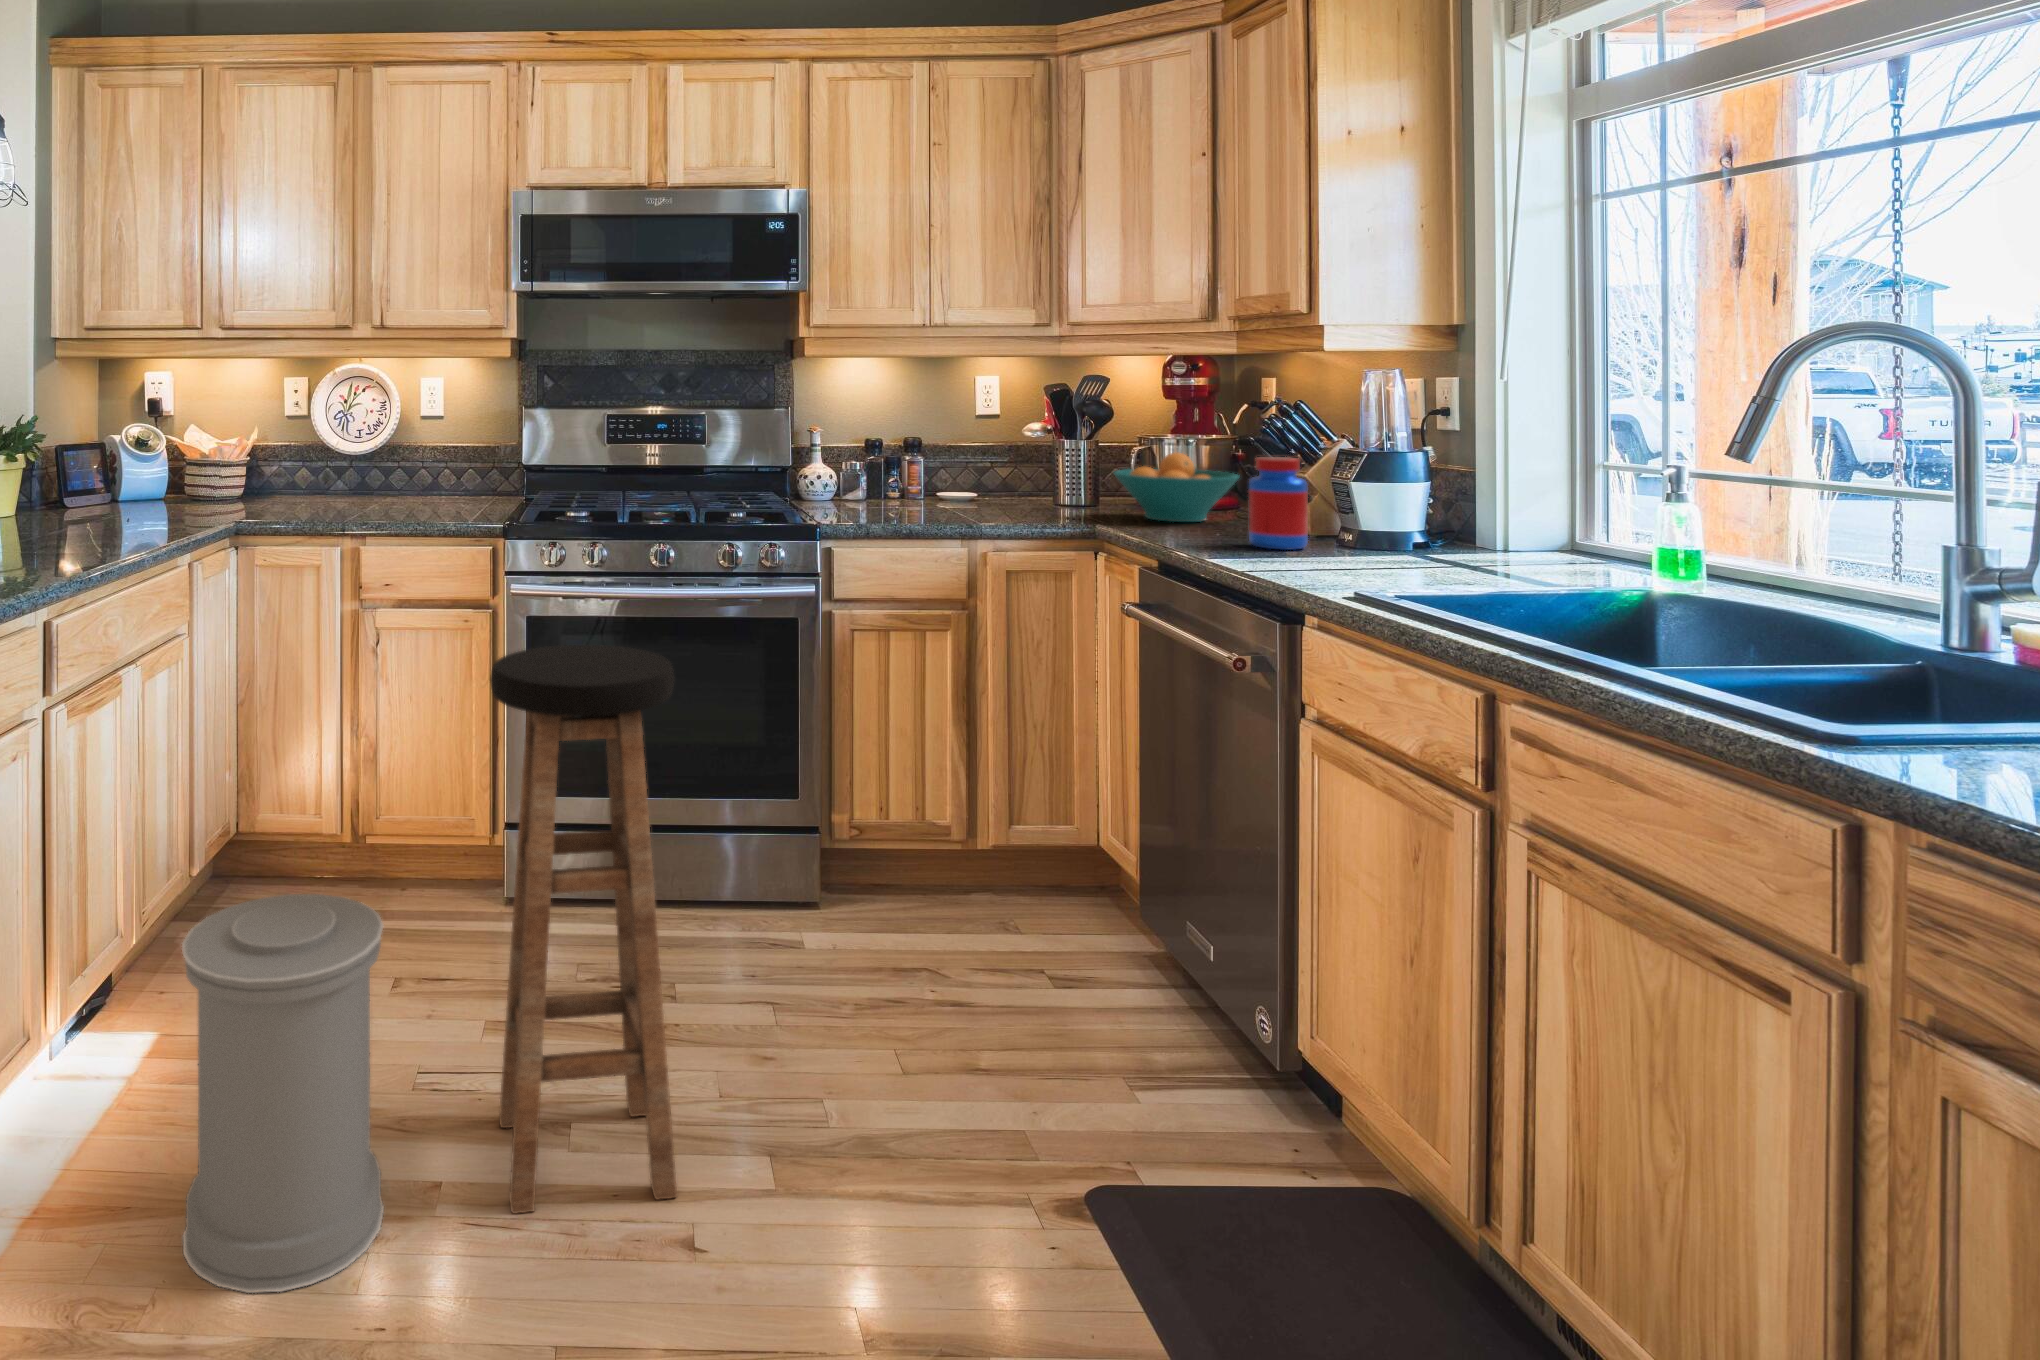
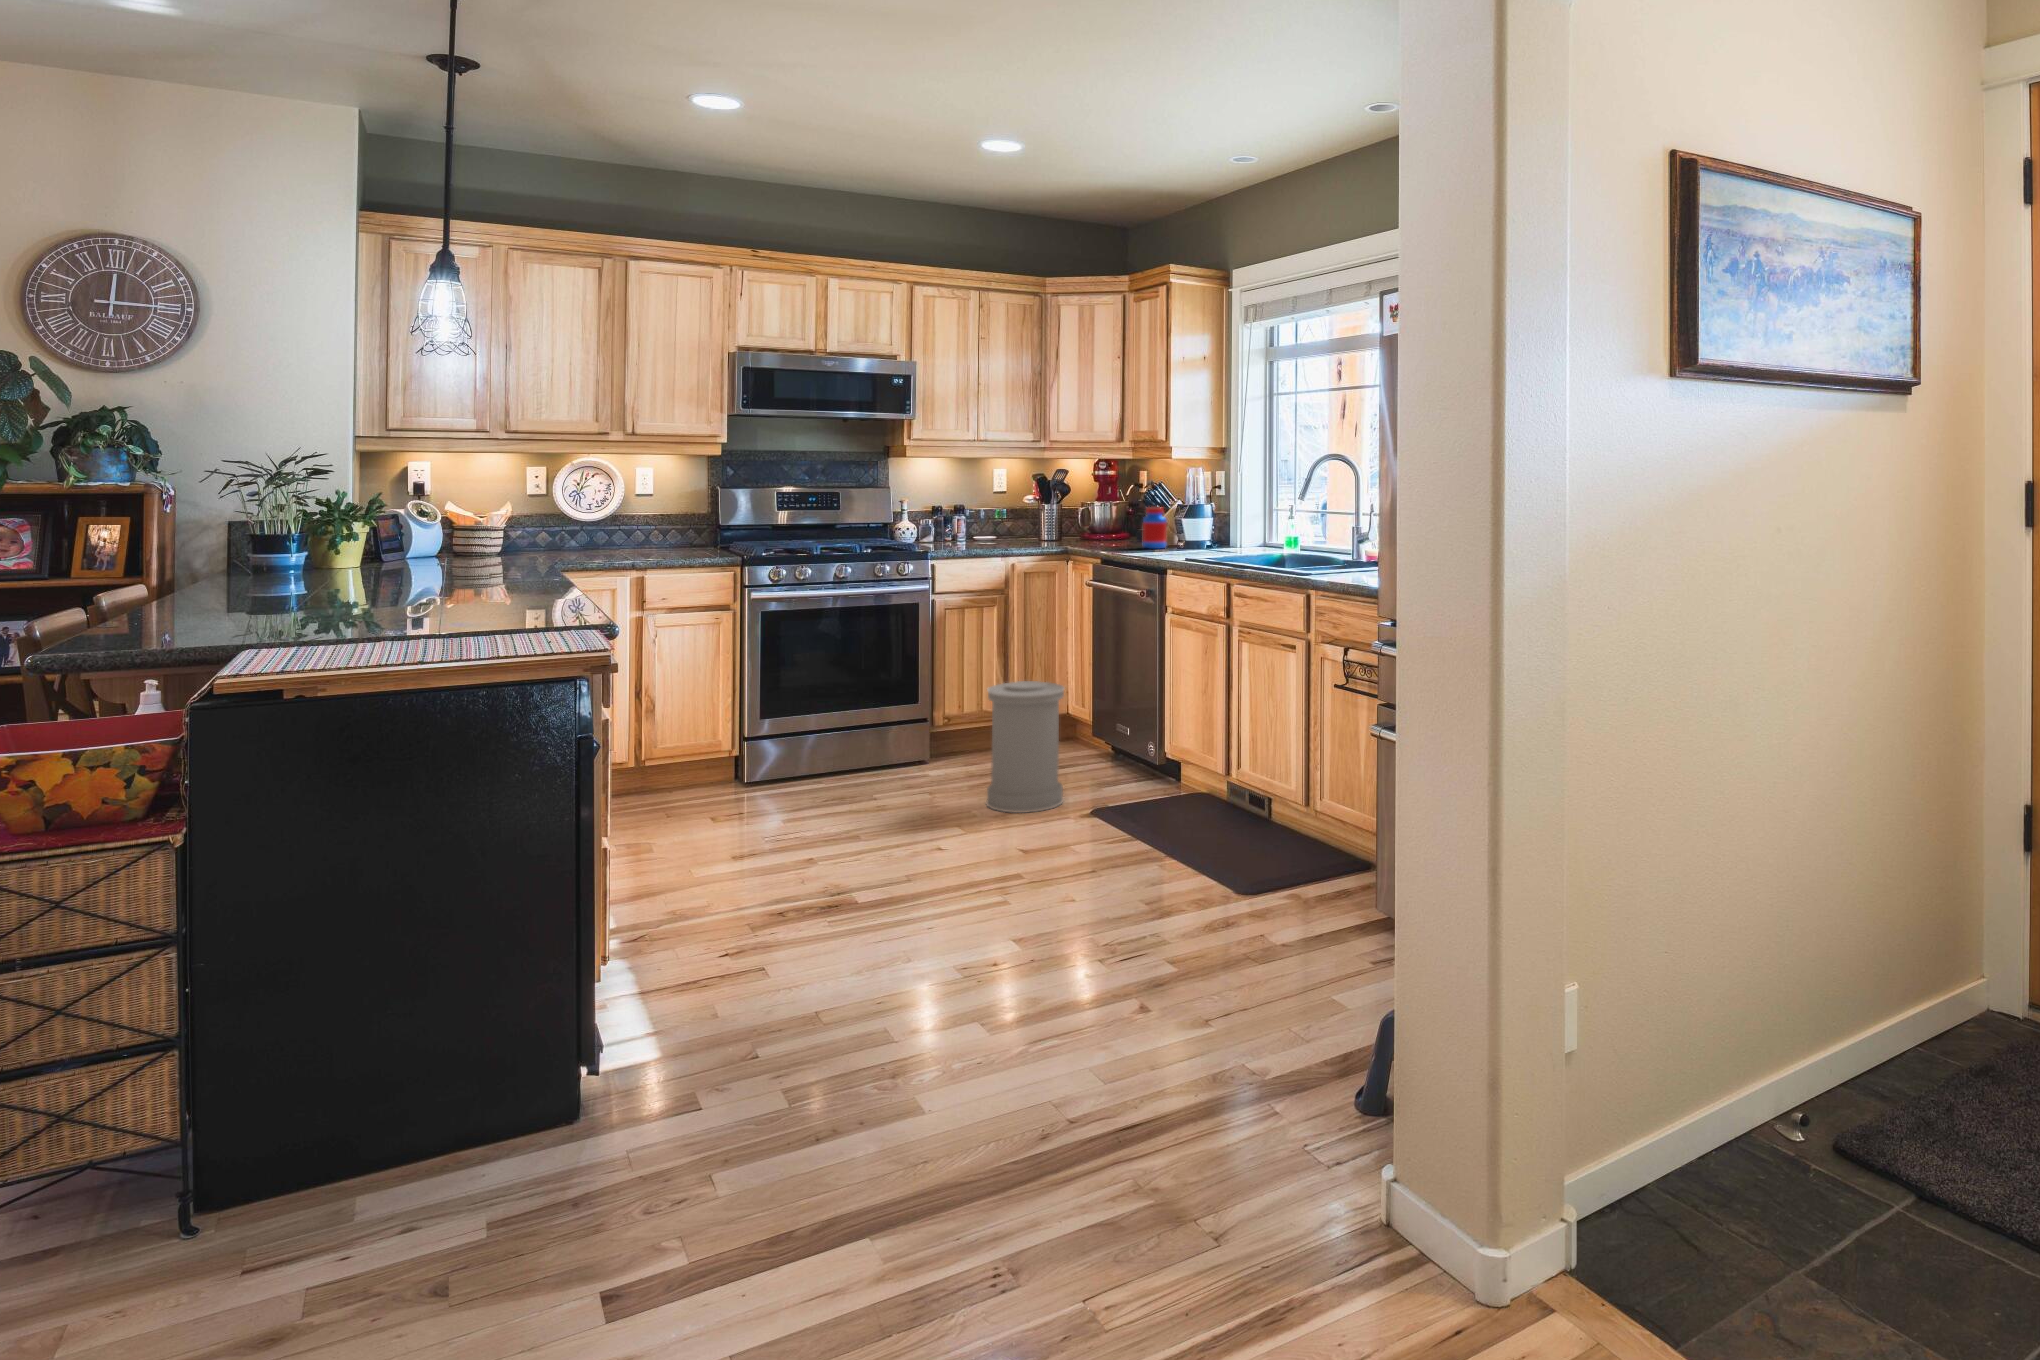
fruit bowl: present [1114,453,1239,522] -> none [1076,509,1135,543]
bar stool: present [491,645,677,1214] -> none [824,598,926,848]
trash can: present [182,894,384,1293] -> present [986,681,1064,813]

